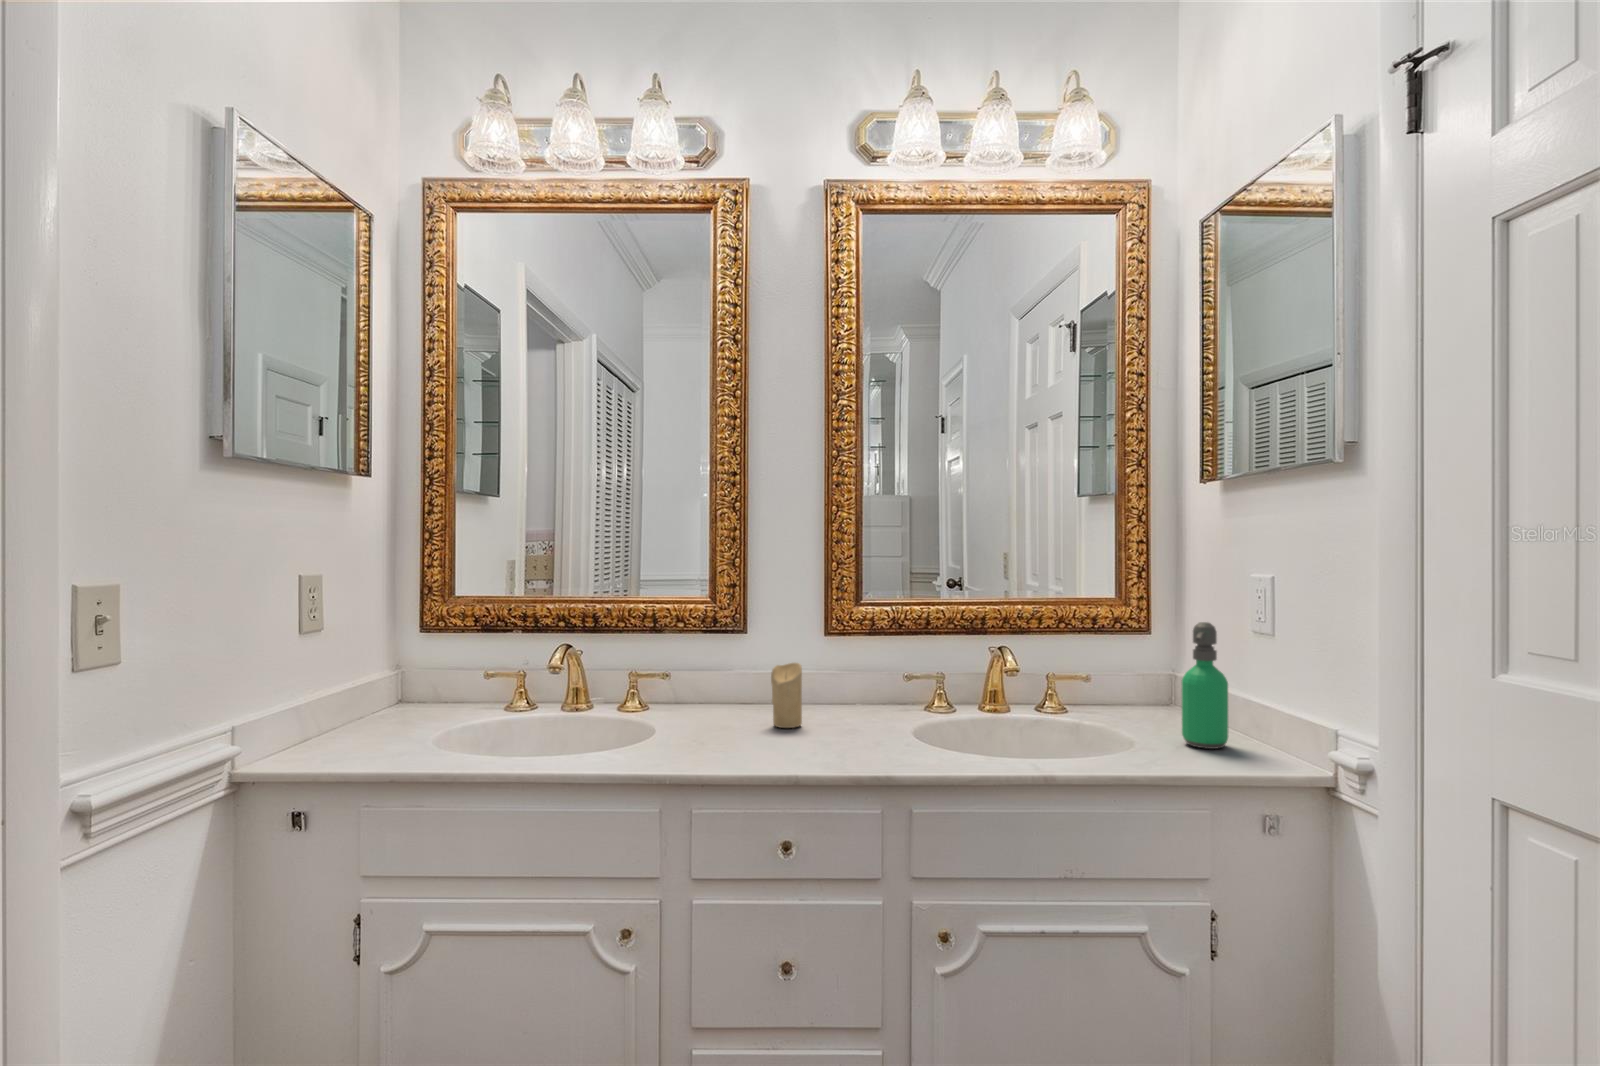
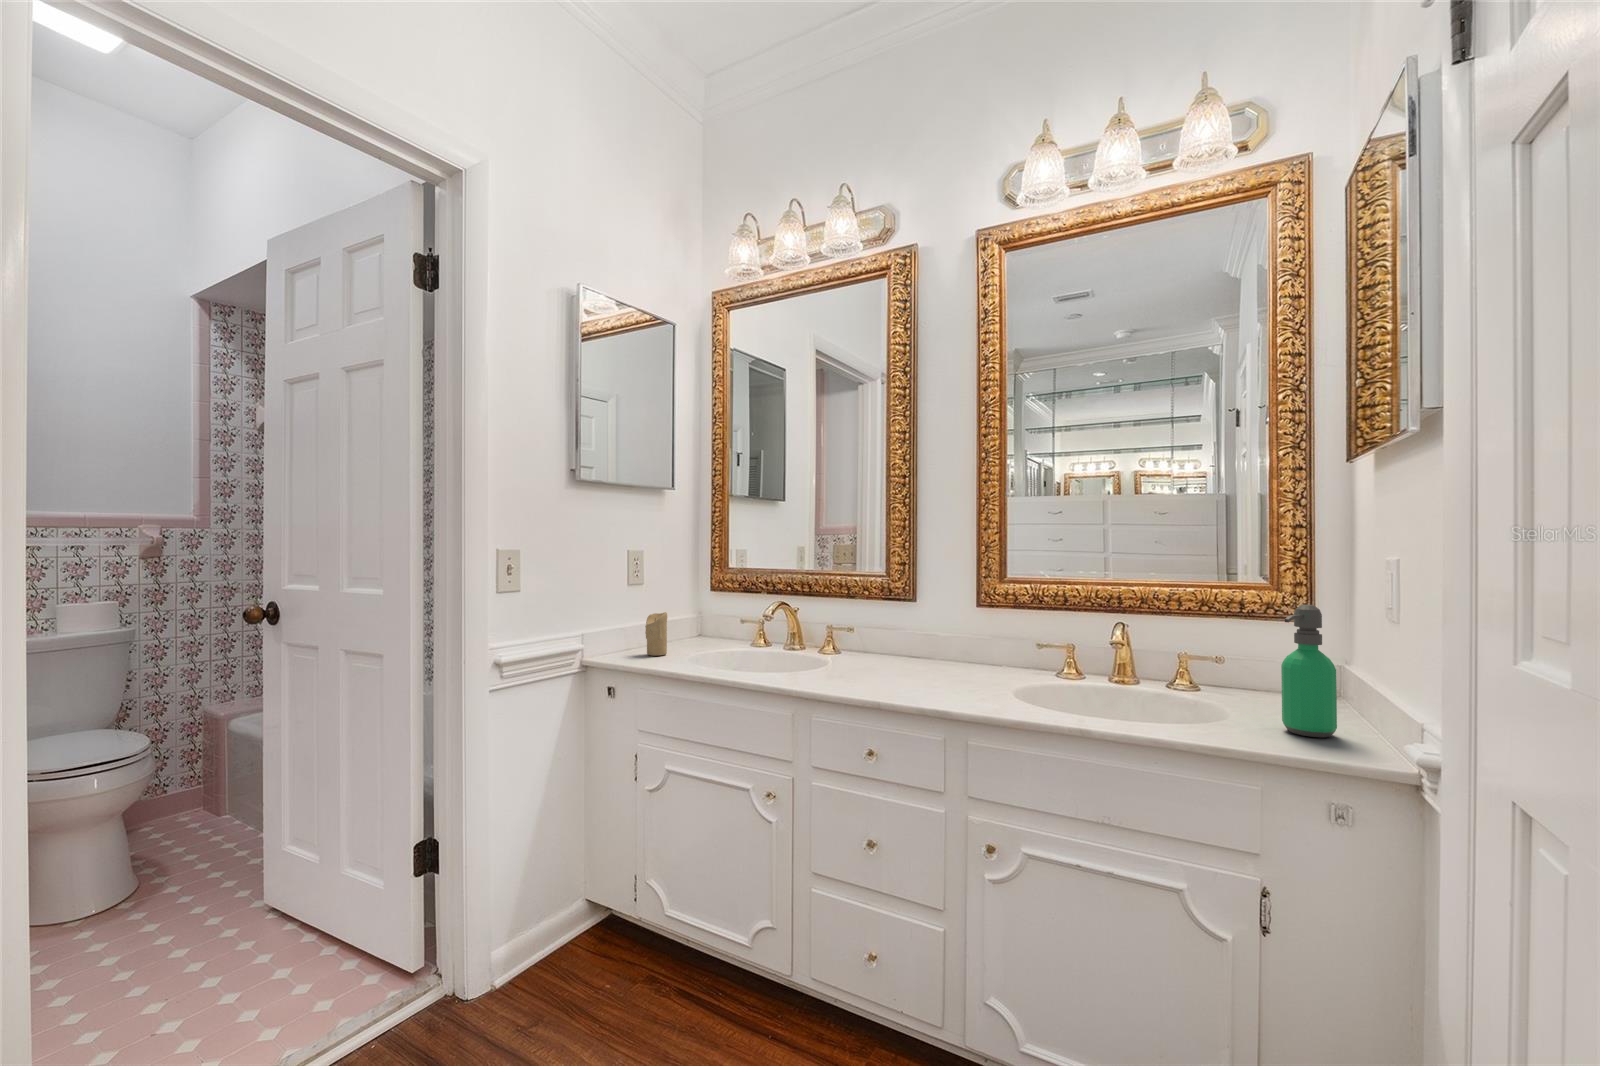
candle: present [771,663,802,728] -> present [645,612,667,656]

